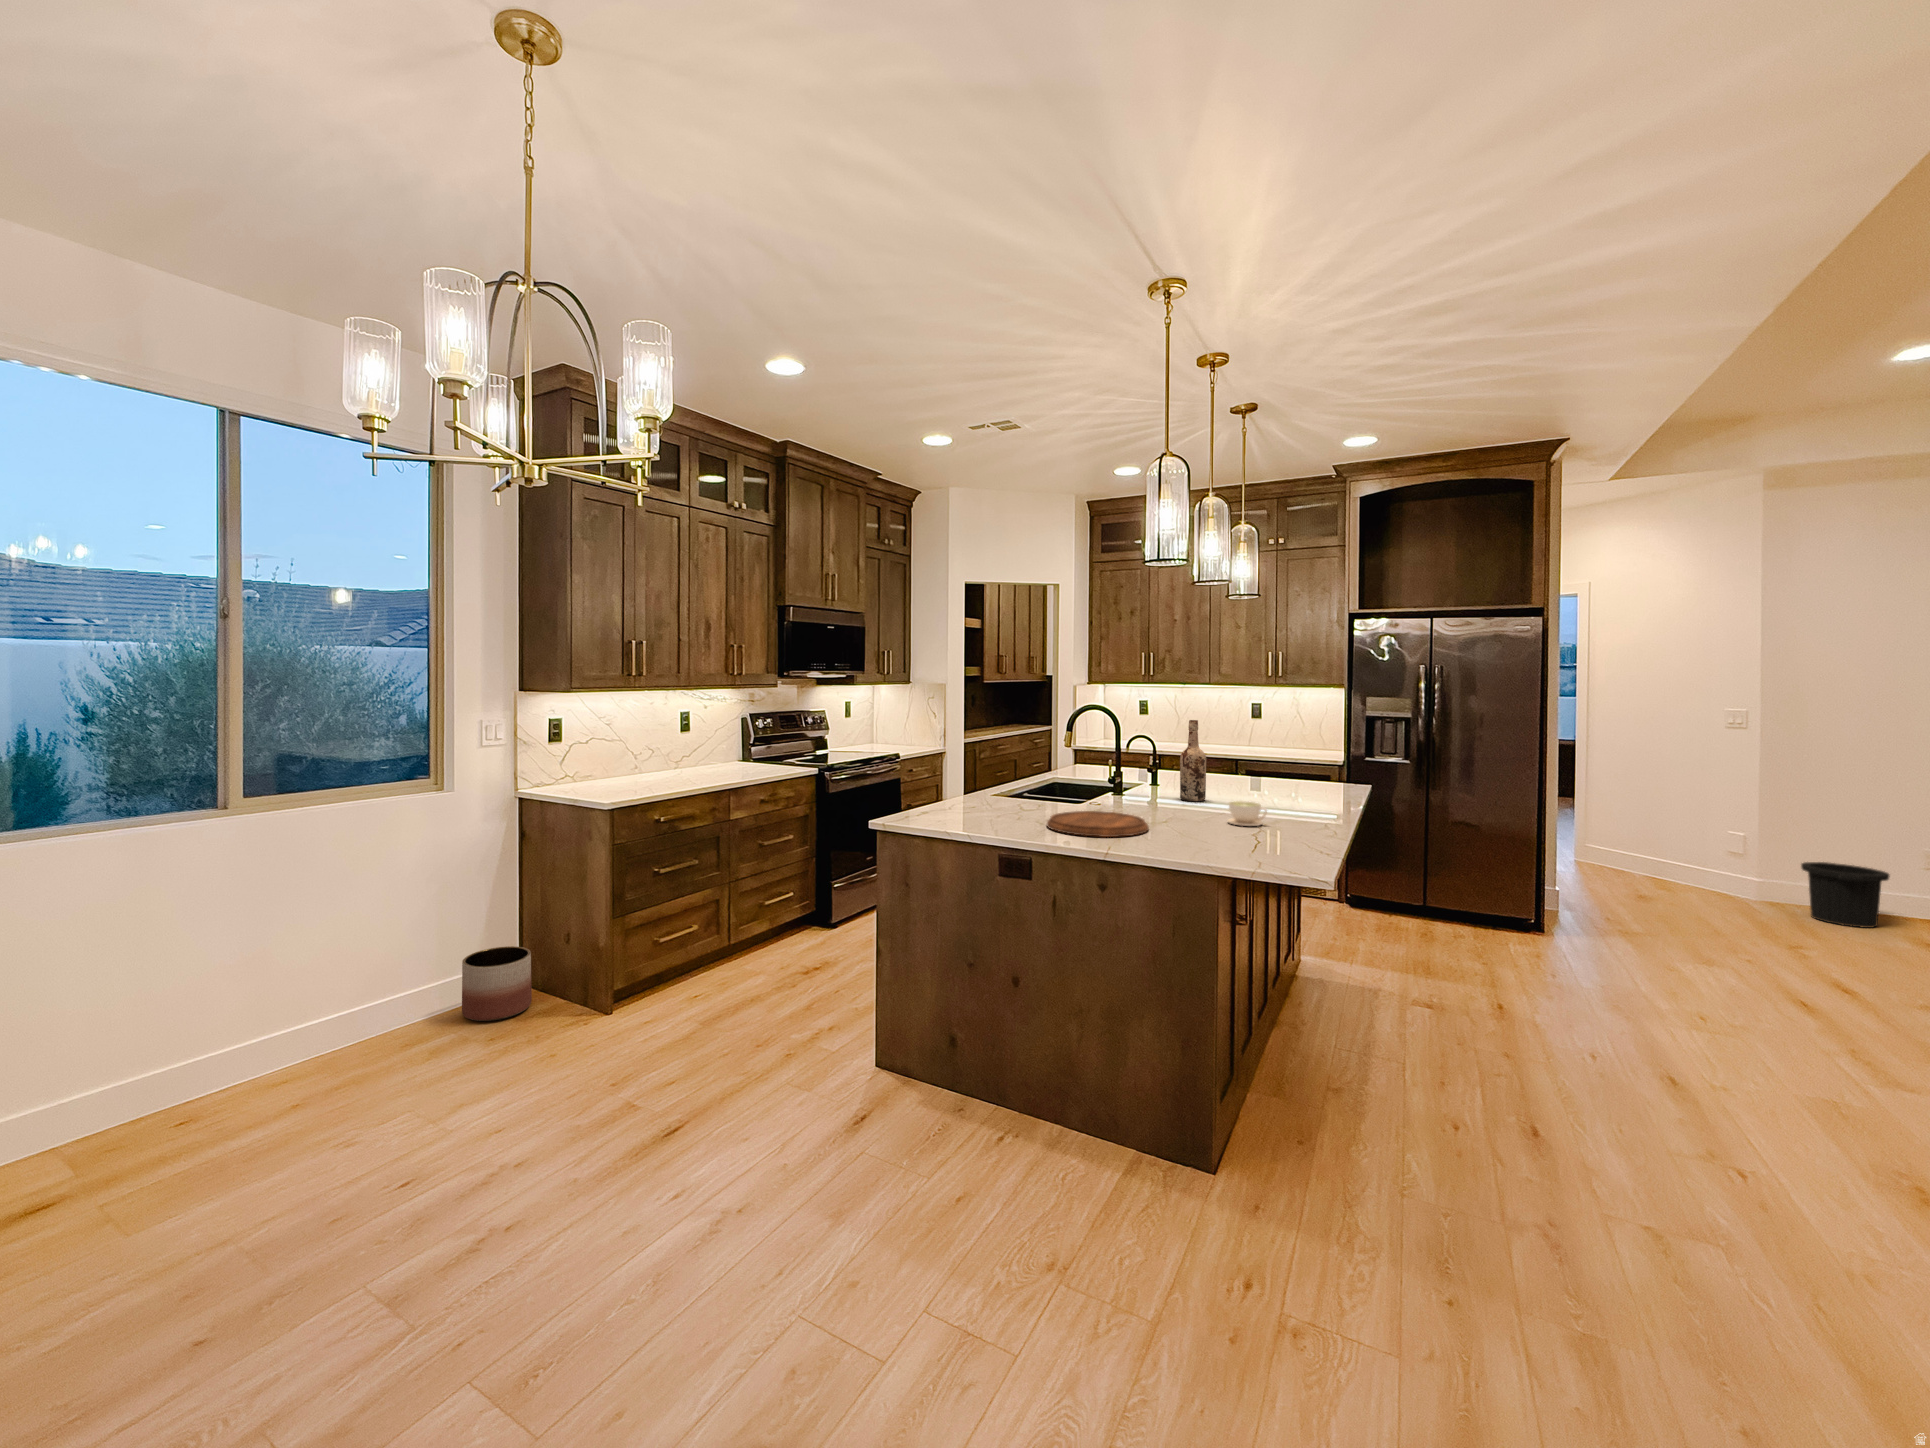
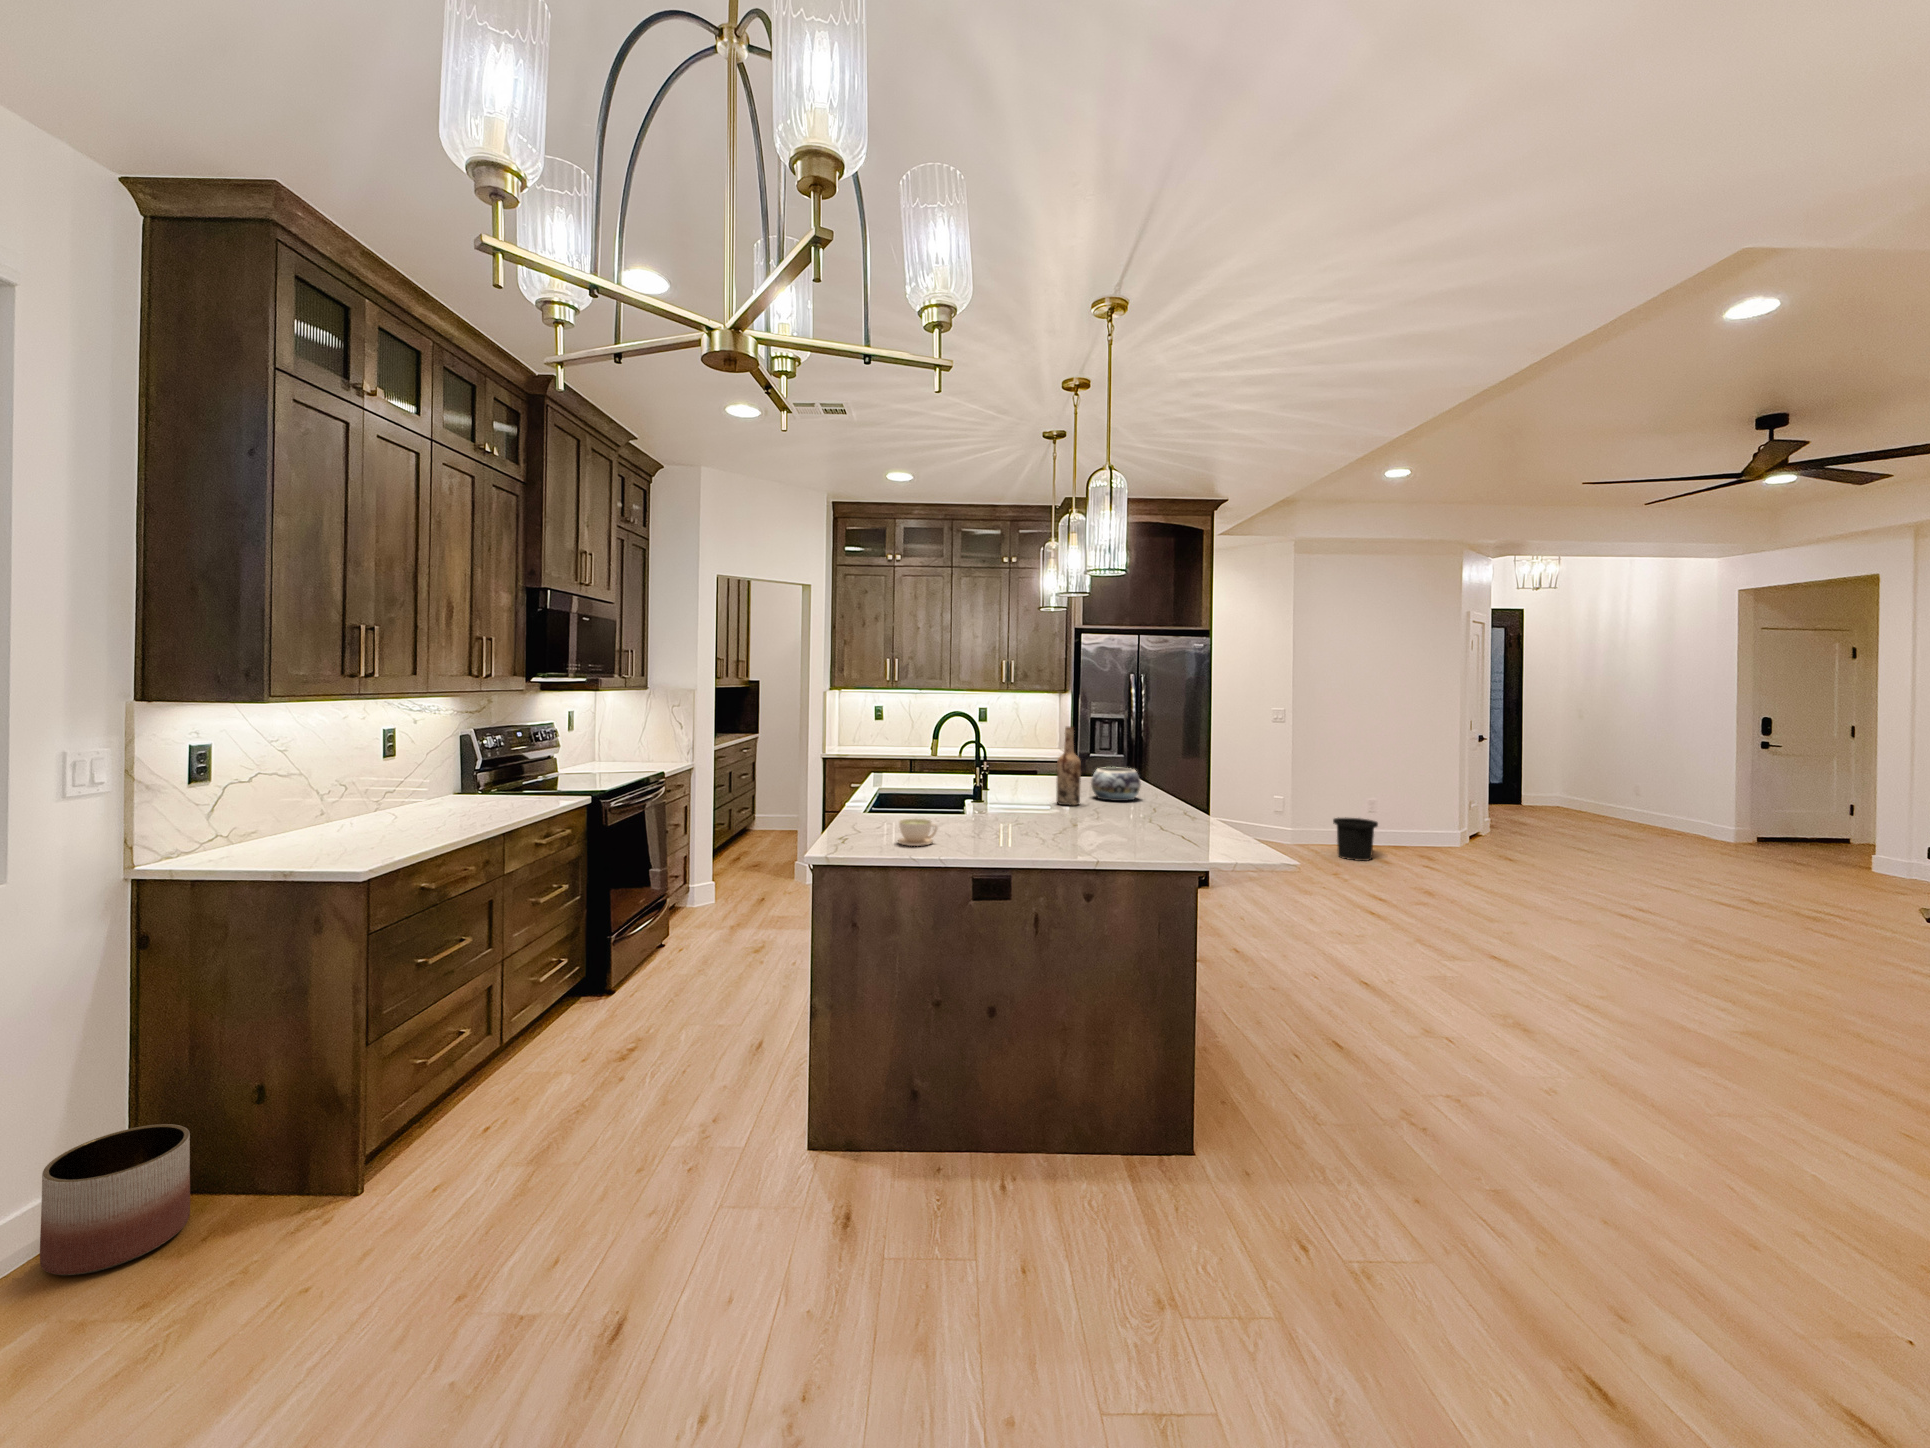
decorative bowl: none [1233,765,1290,801] -> present [1091,767,1141,801]
coffee cup: present [1228,801,1267,826] -> present [898,819,937,846]
cutting board: present [1047,811,1149,837] -> none [1002,823,1105,849]

